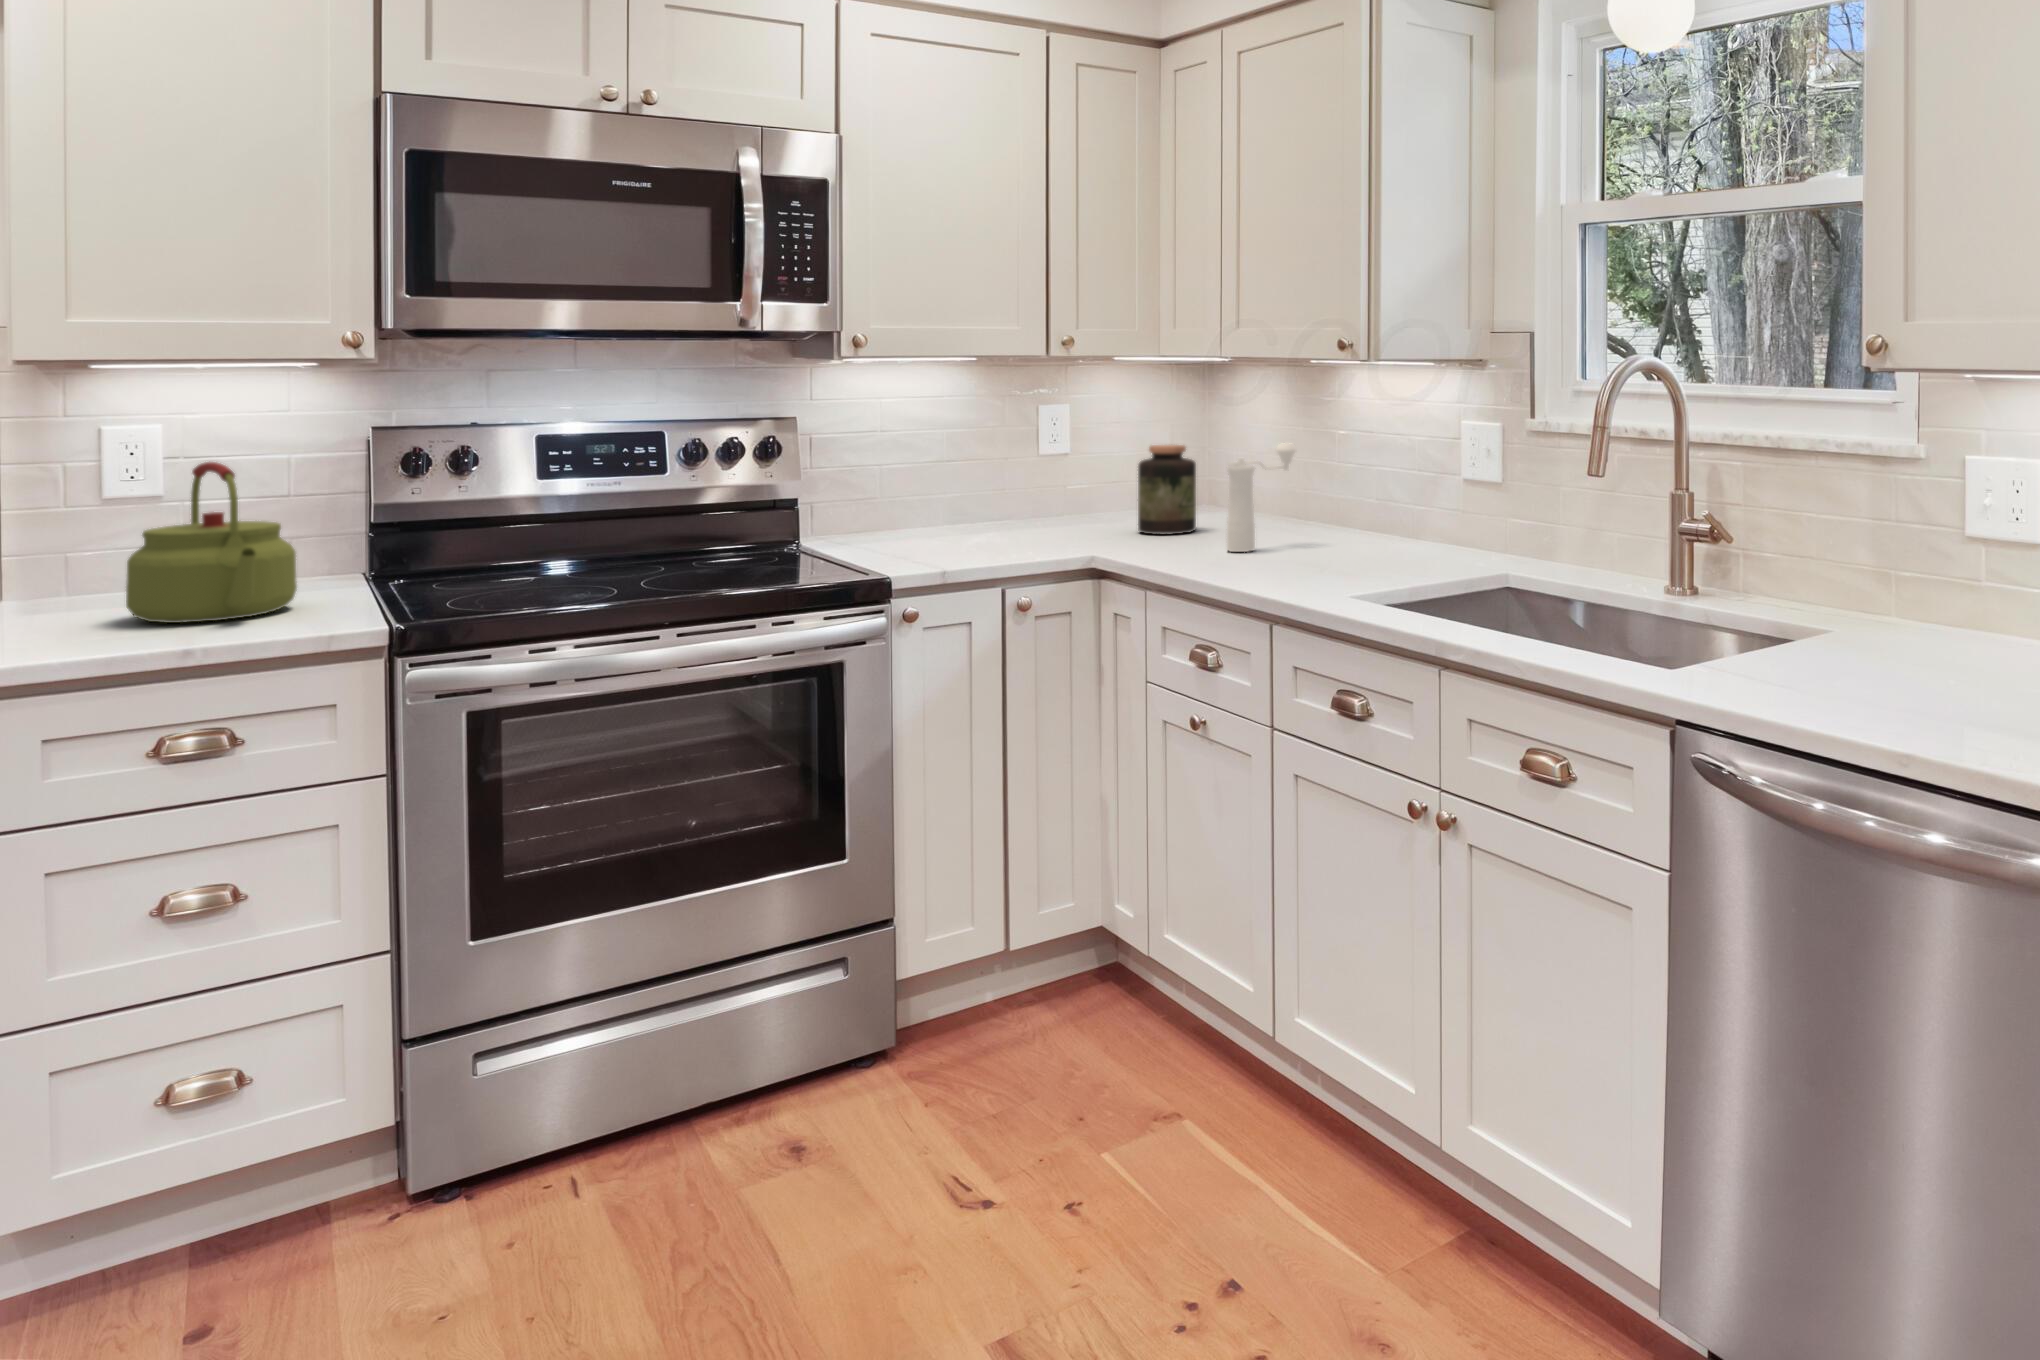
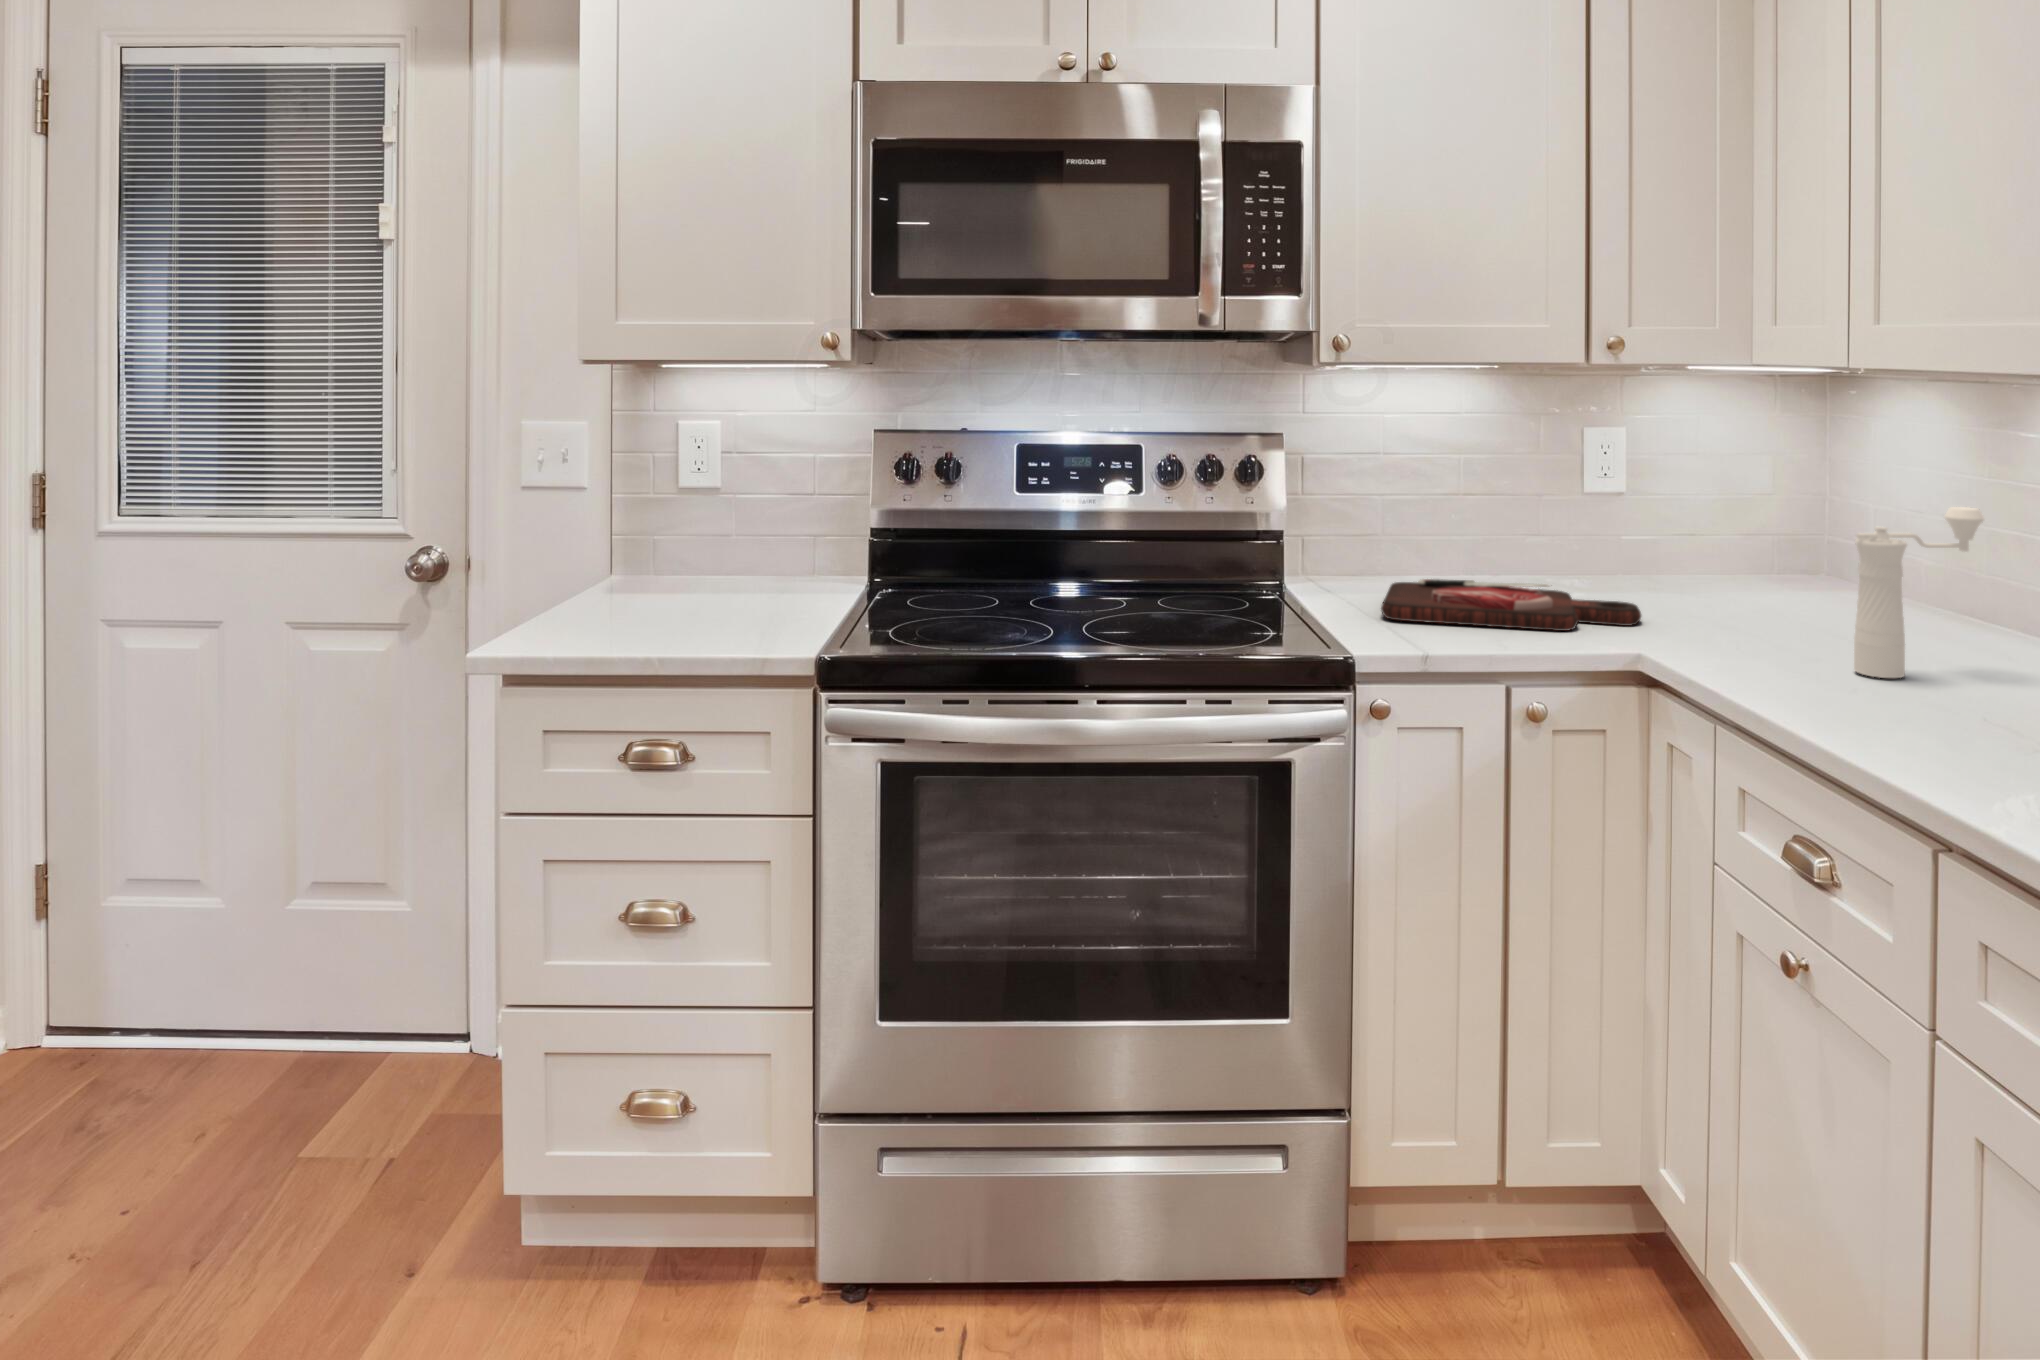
jar: present [1138,445,1196,535] -> none [1711,490,1802,622]
kettle: present [126,462,297,623] -> none [653,461,788,622]
cutting board: none [898,521,1093,557] -> present [1381,579,1641,631]

